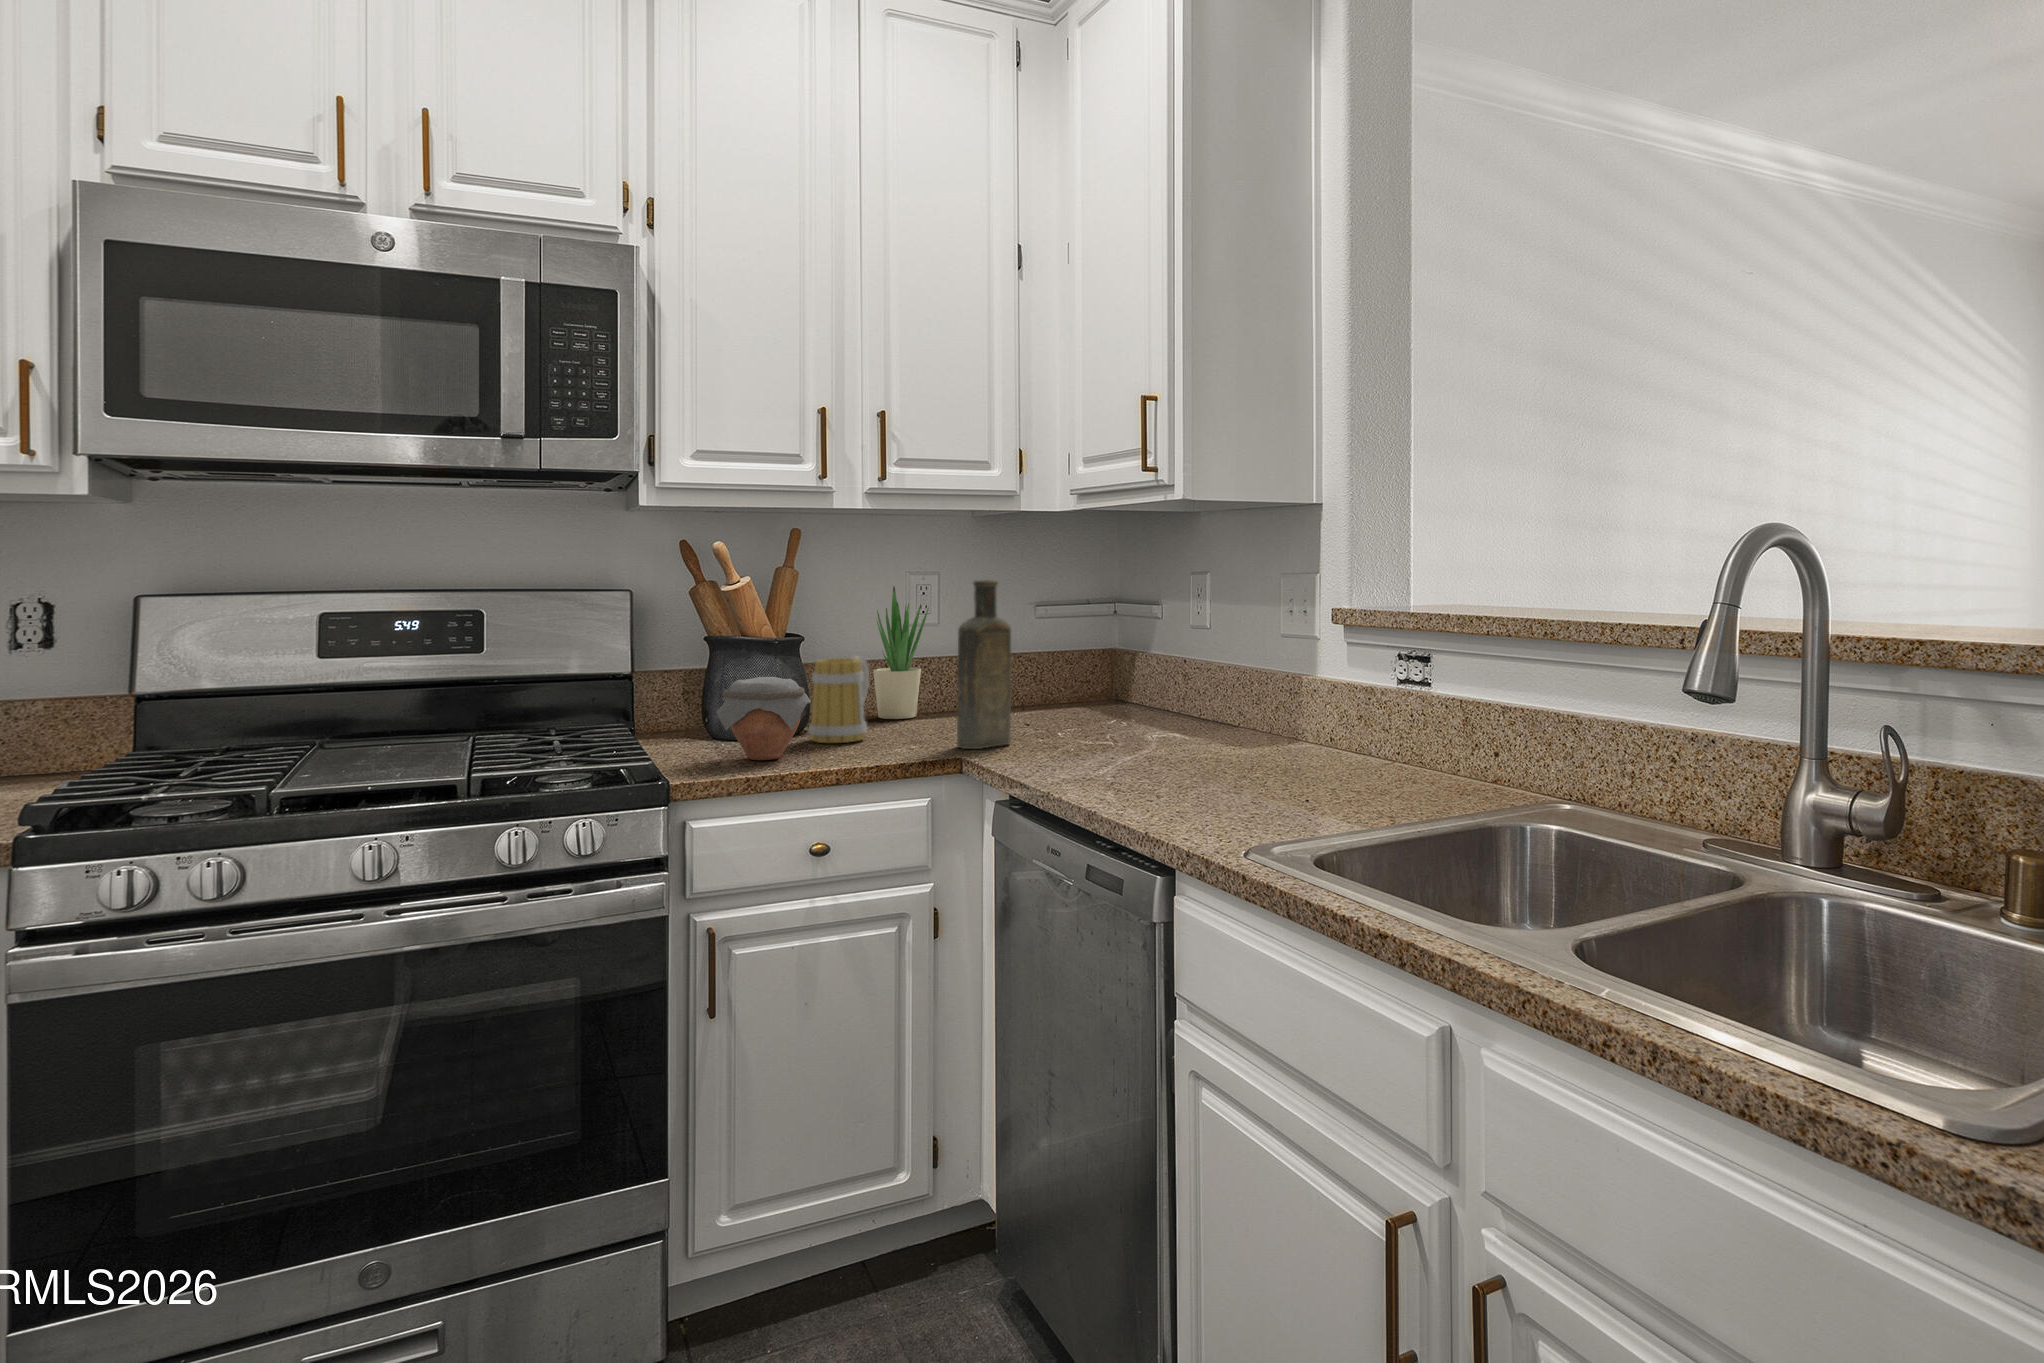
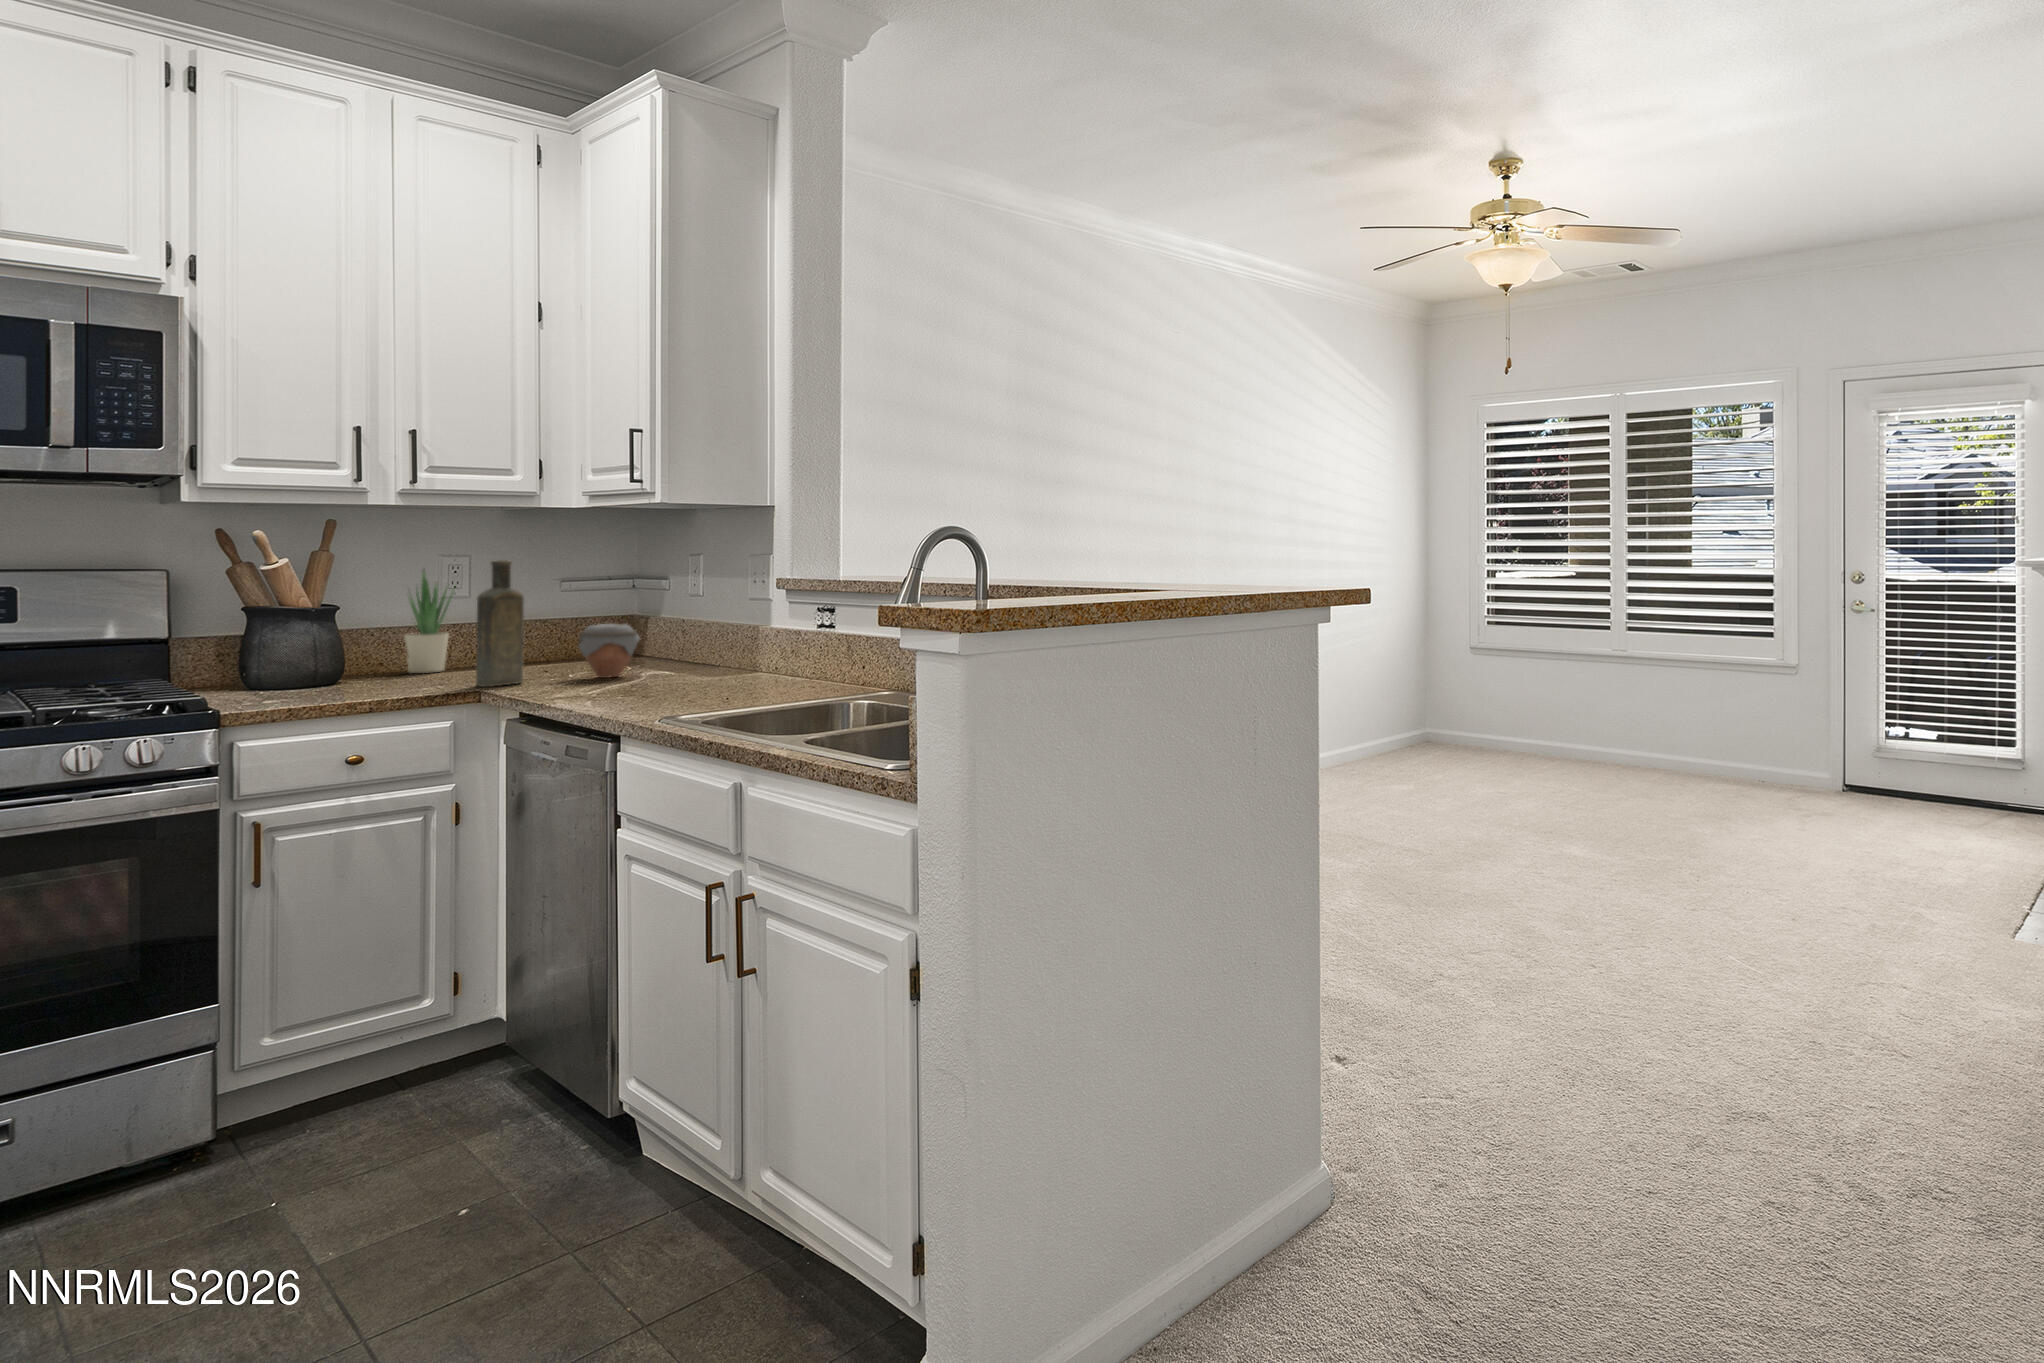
mug: present [809,656,869,743] -> none [343,621,399,688]
jar: present [717,677,811,760] -> present [578,624,640,678]

